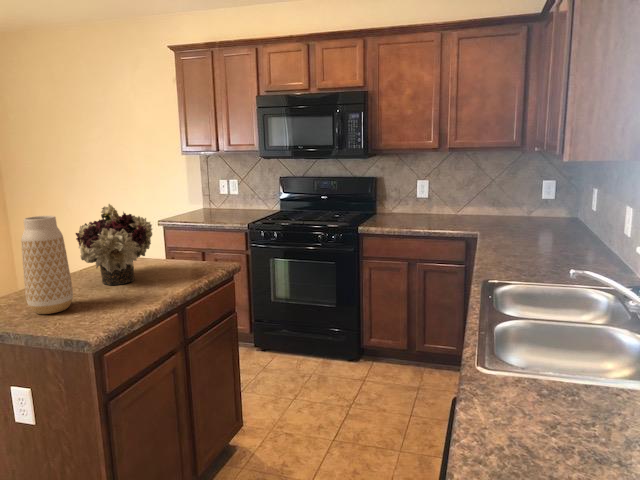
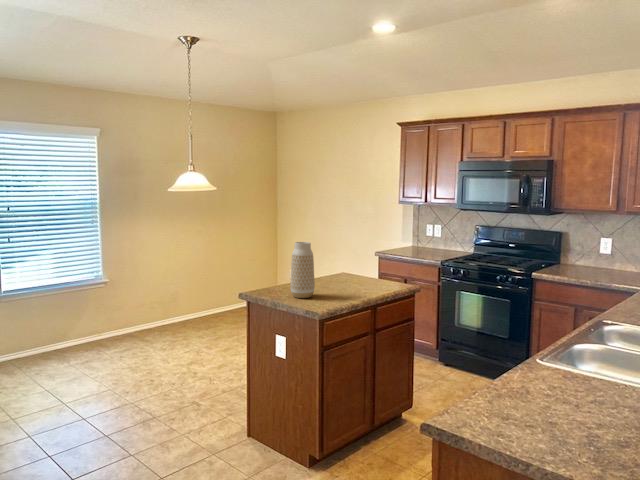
flower arrangement: present [76,204,152,285] -> none [319,238,365,289]

